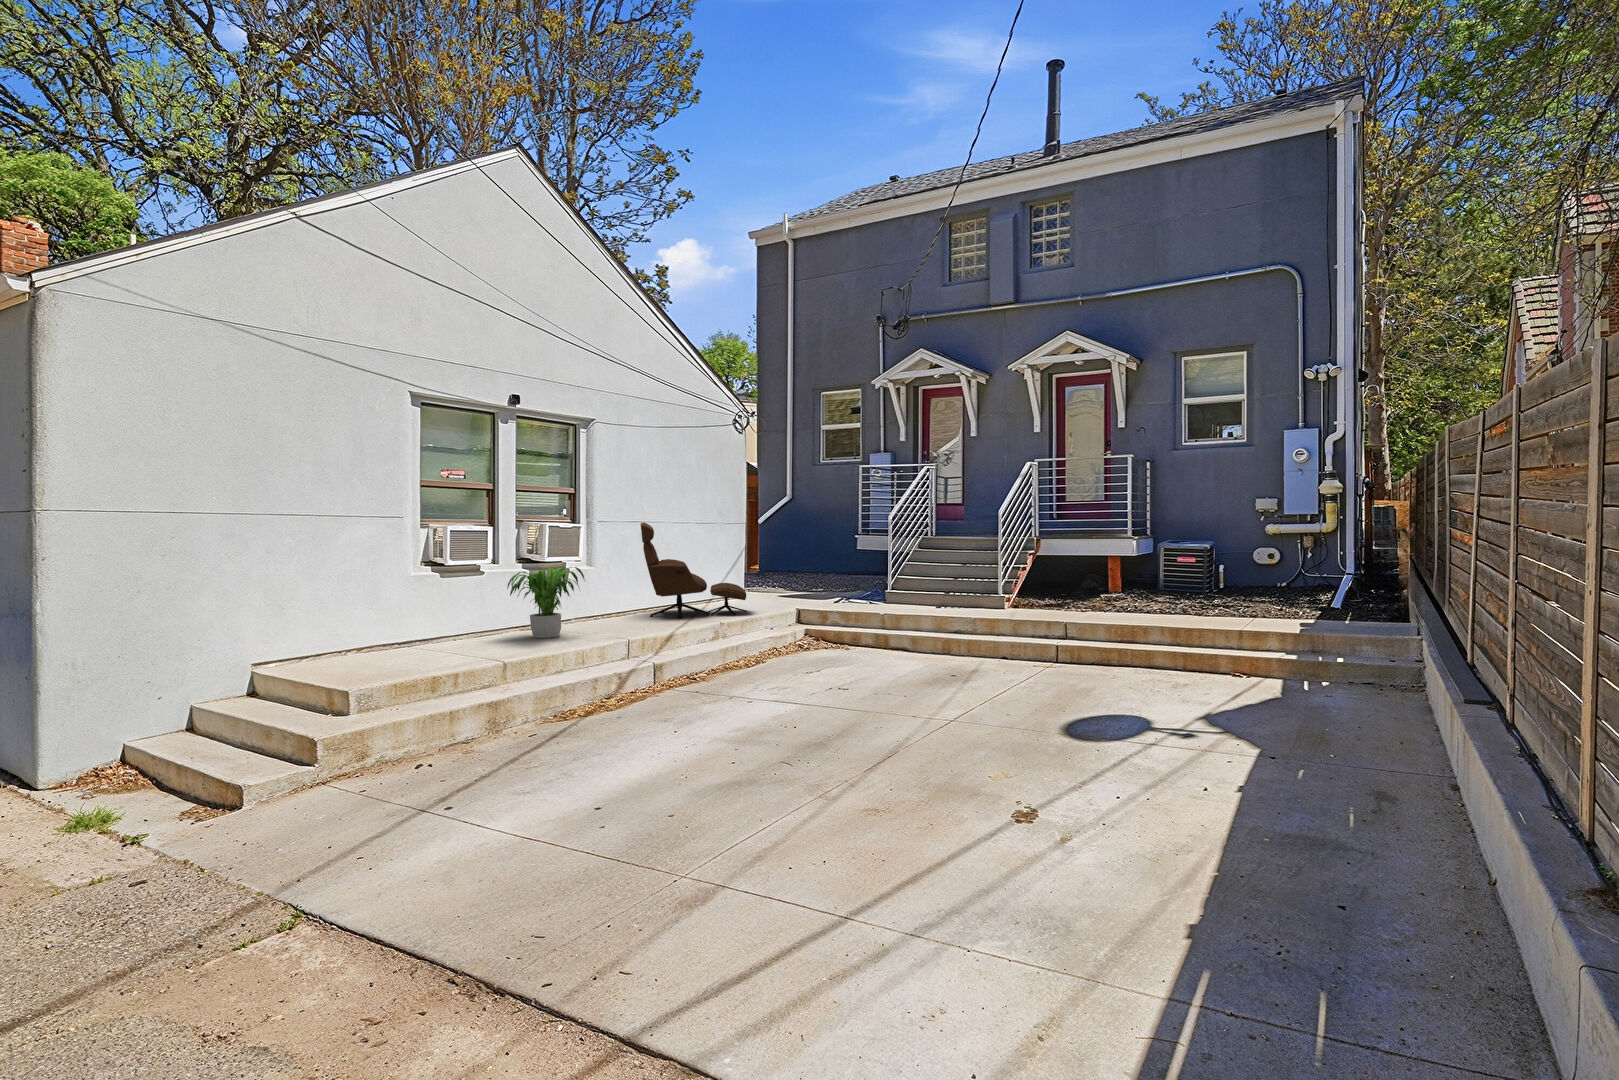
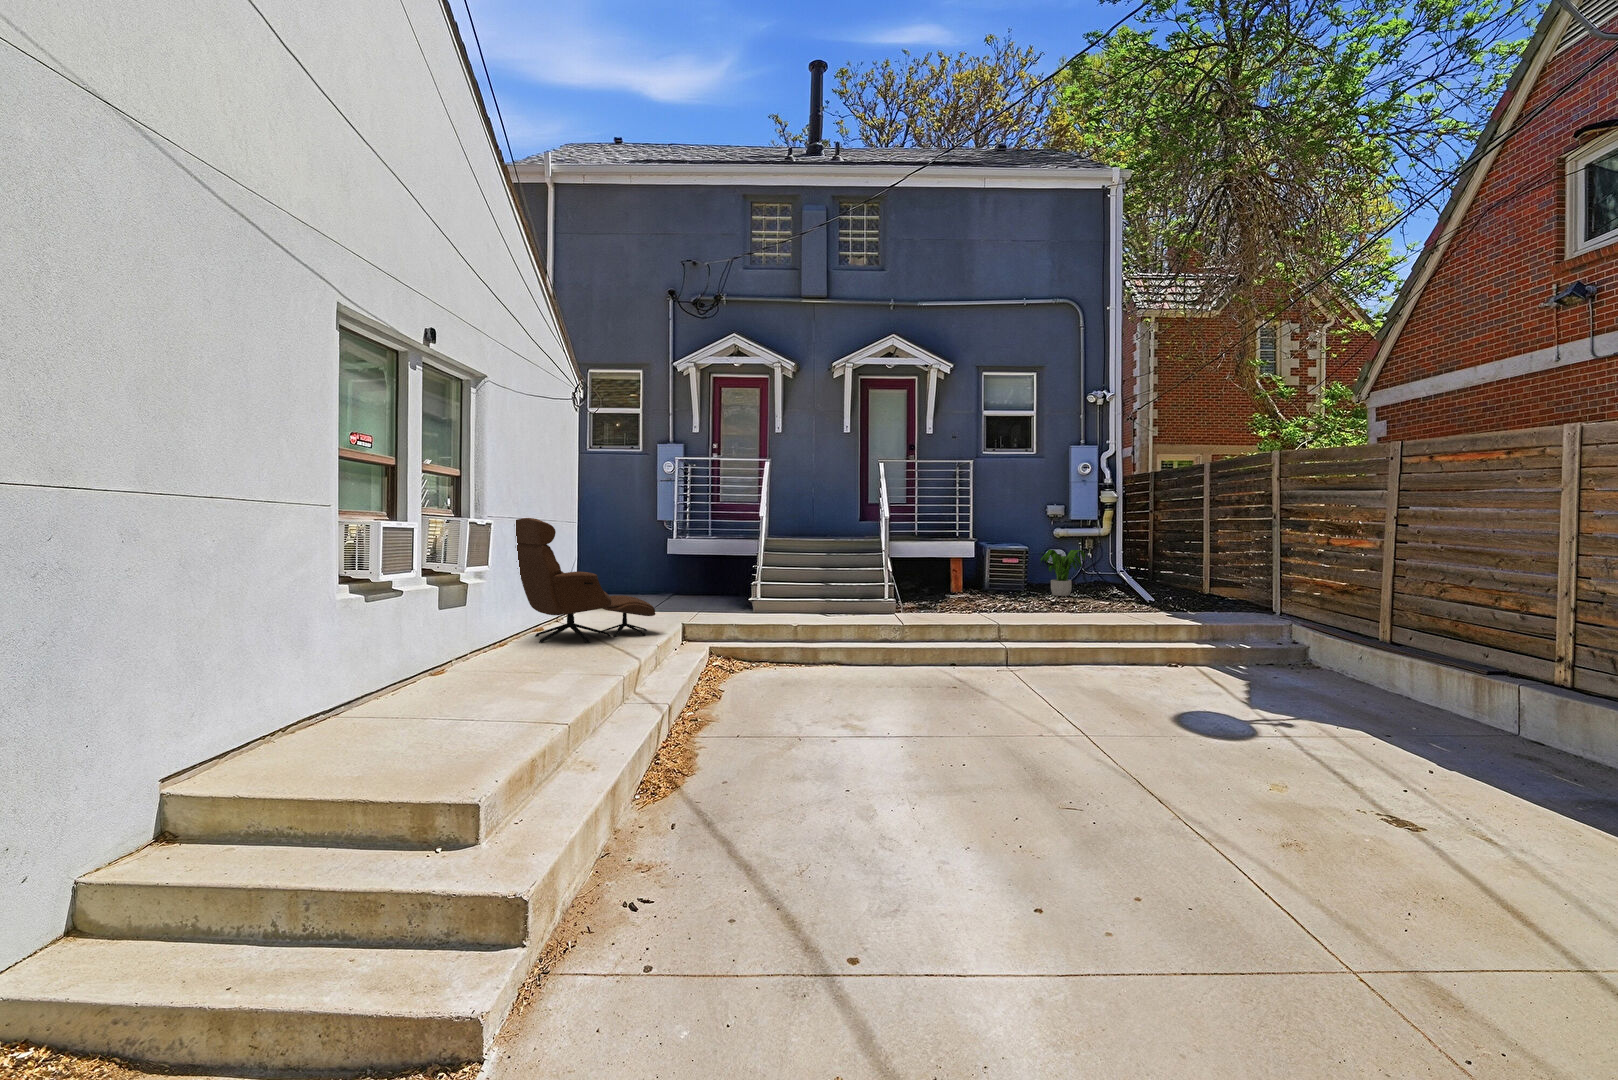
potted plant: present [507,567,584,638] -> present [1041,550,1085,596]

